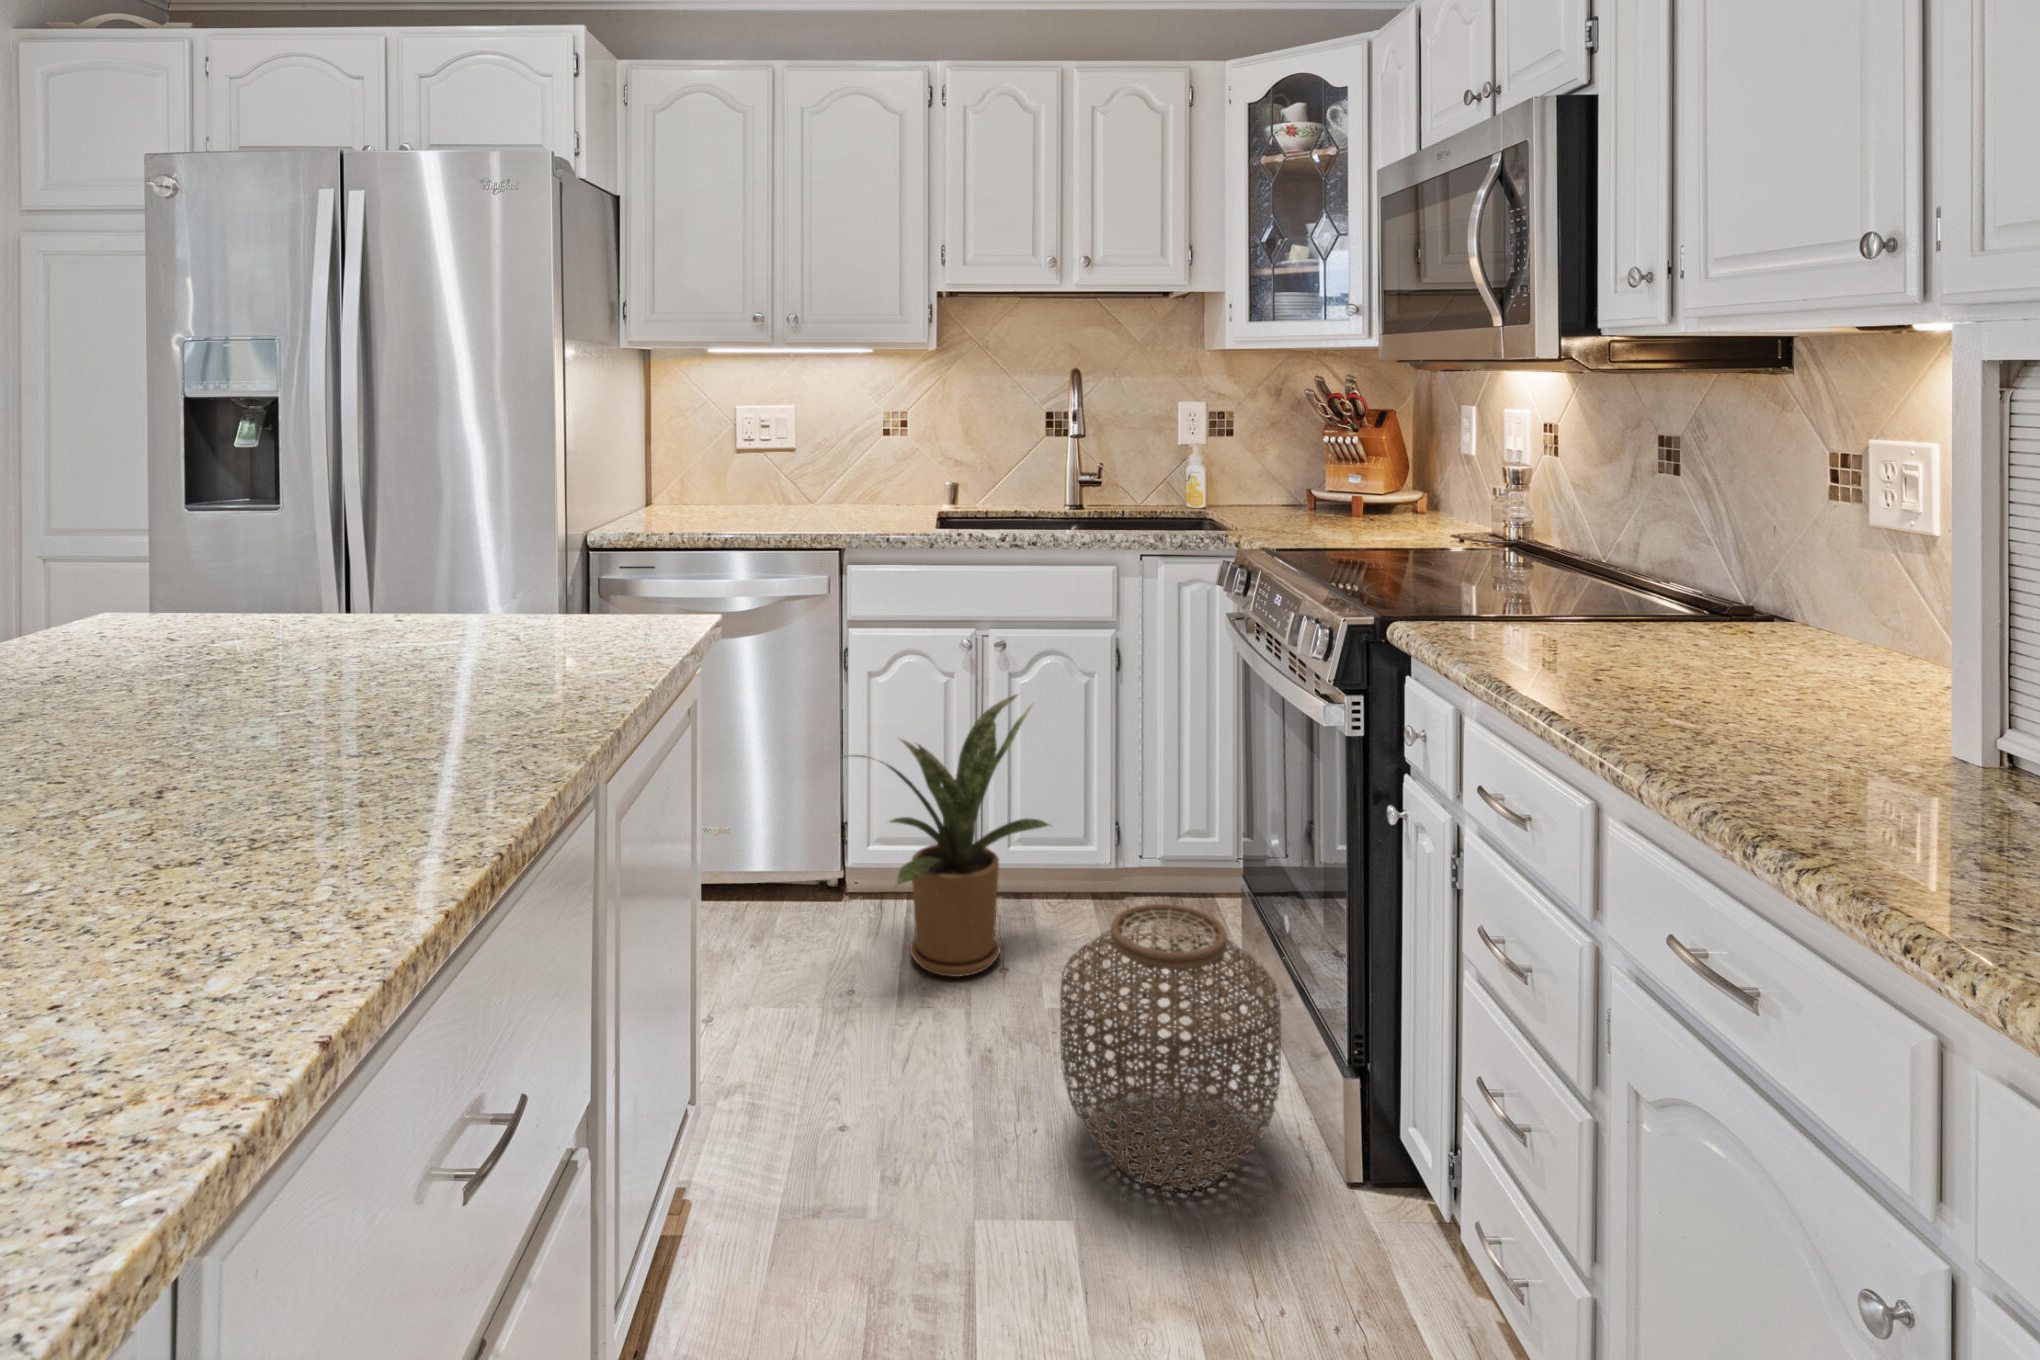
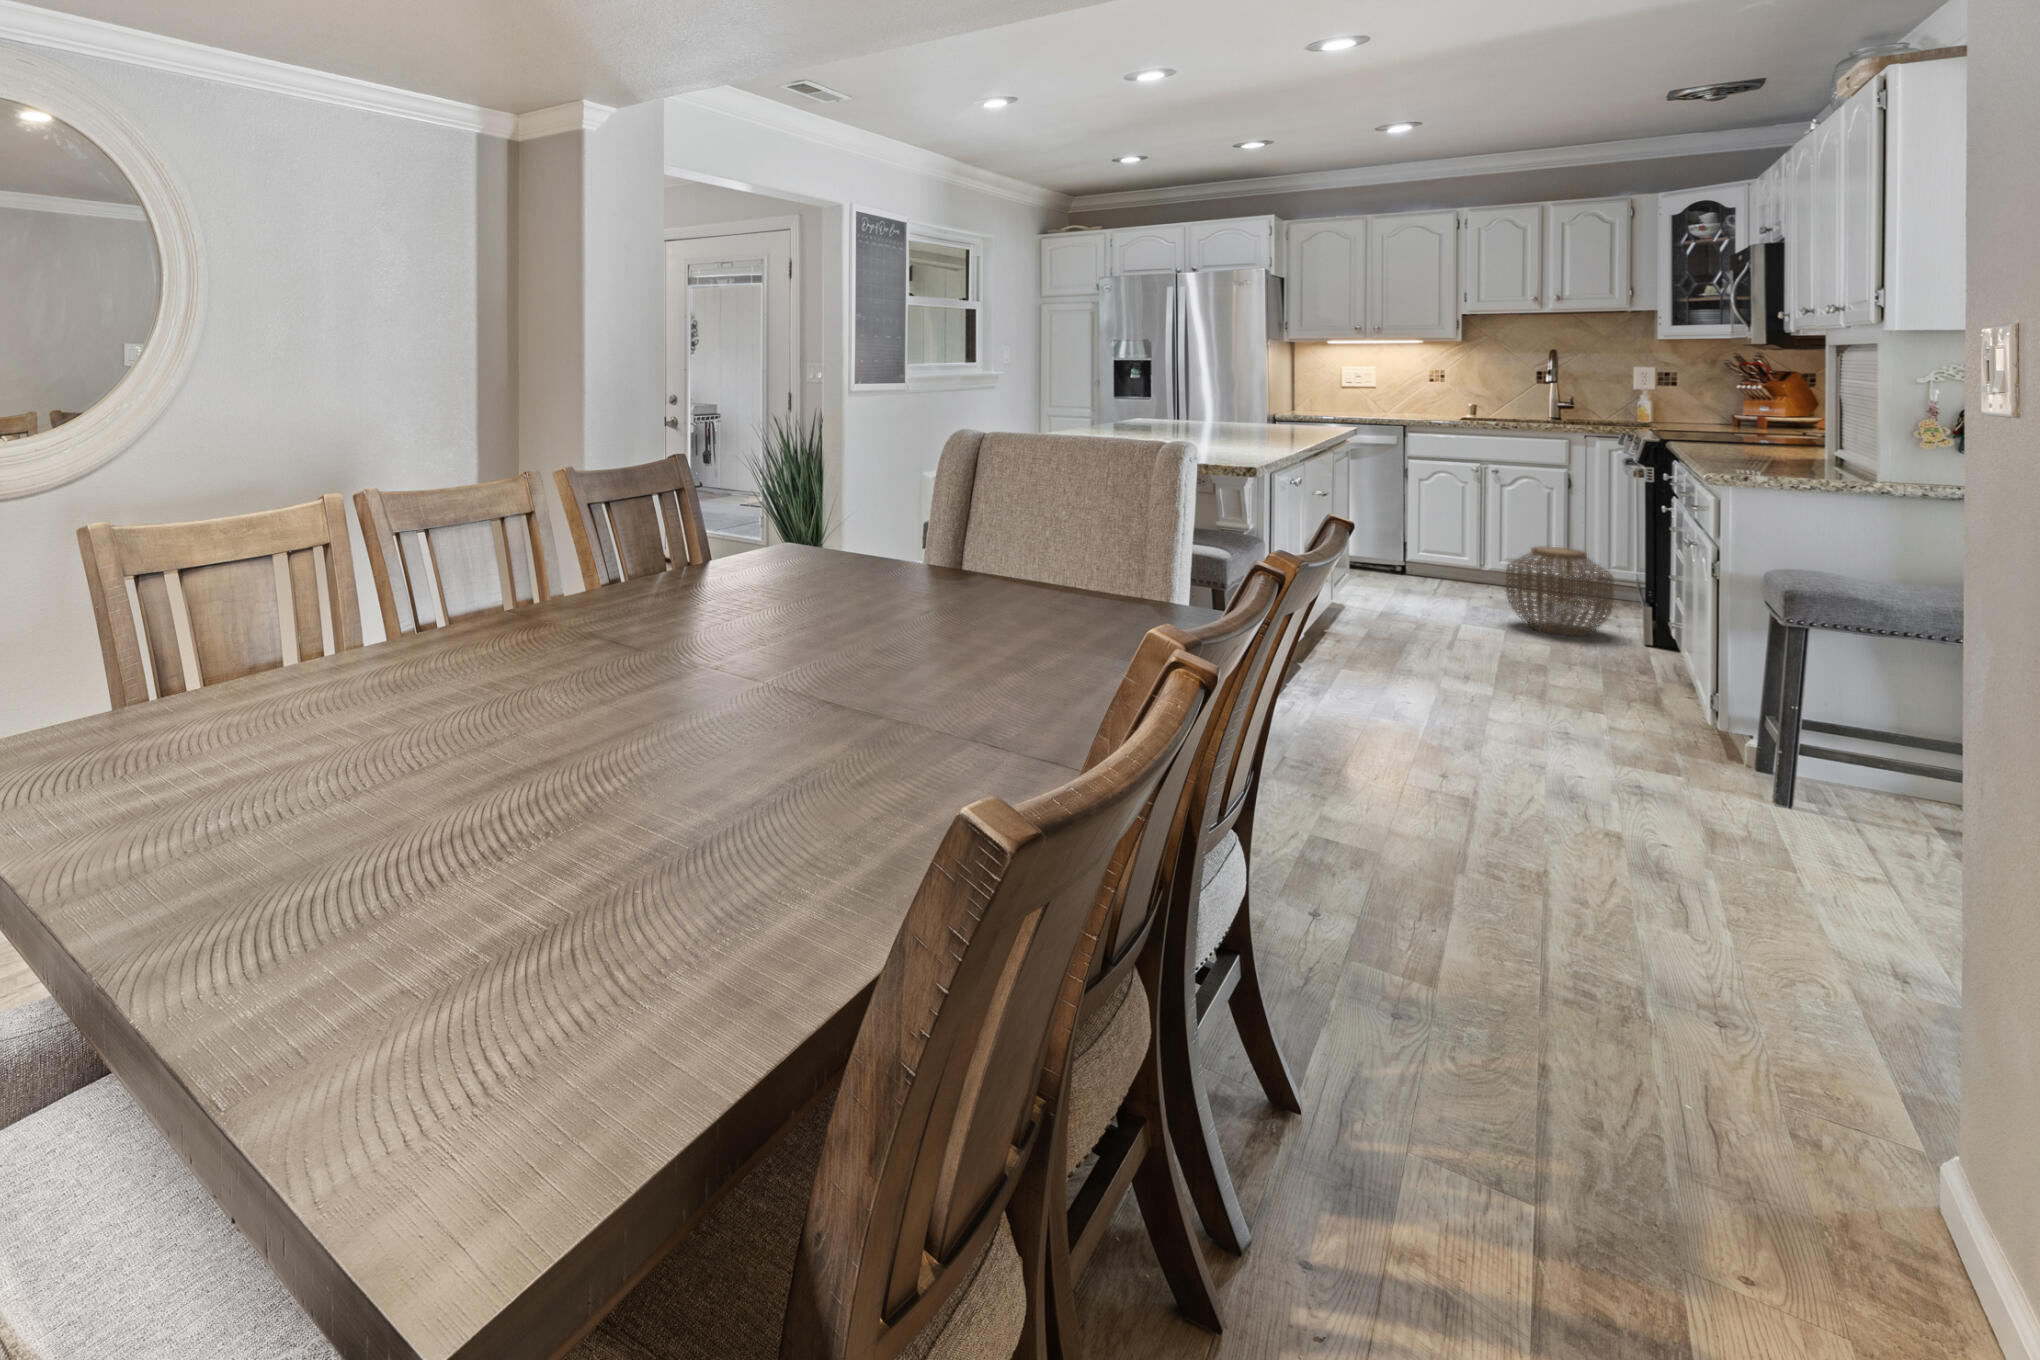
house plant: present [840,695,1049,977] -> none [1403,490,1526,597]

